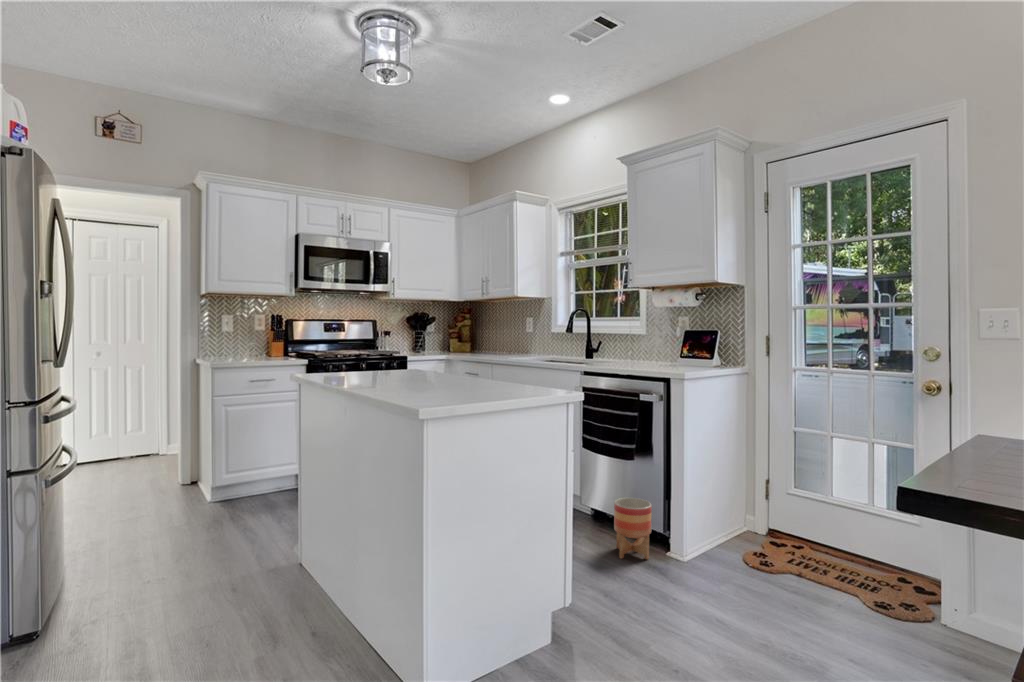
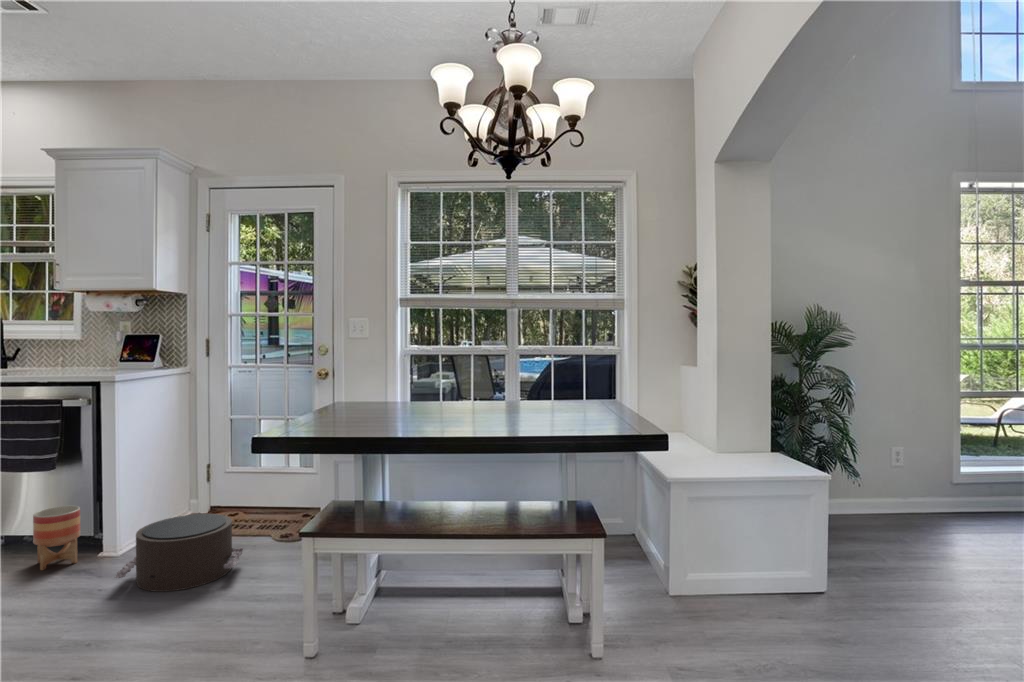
pouf: none [691,542,835,644] -> present [115,514,243,592]

